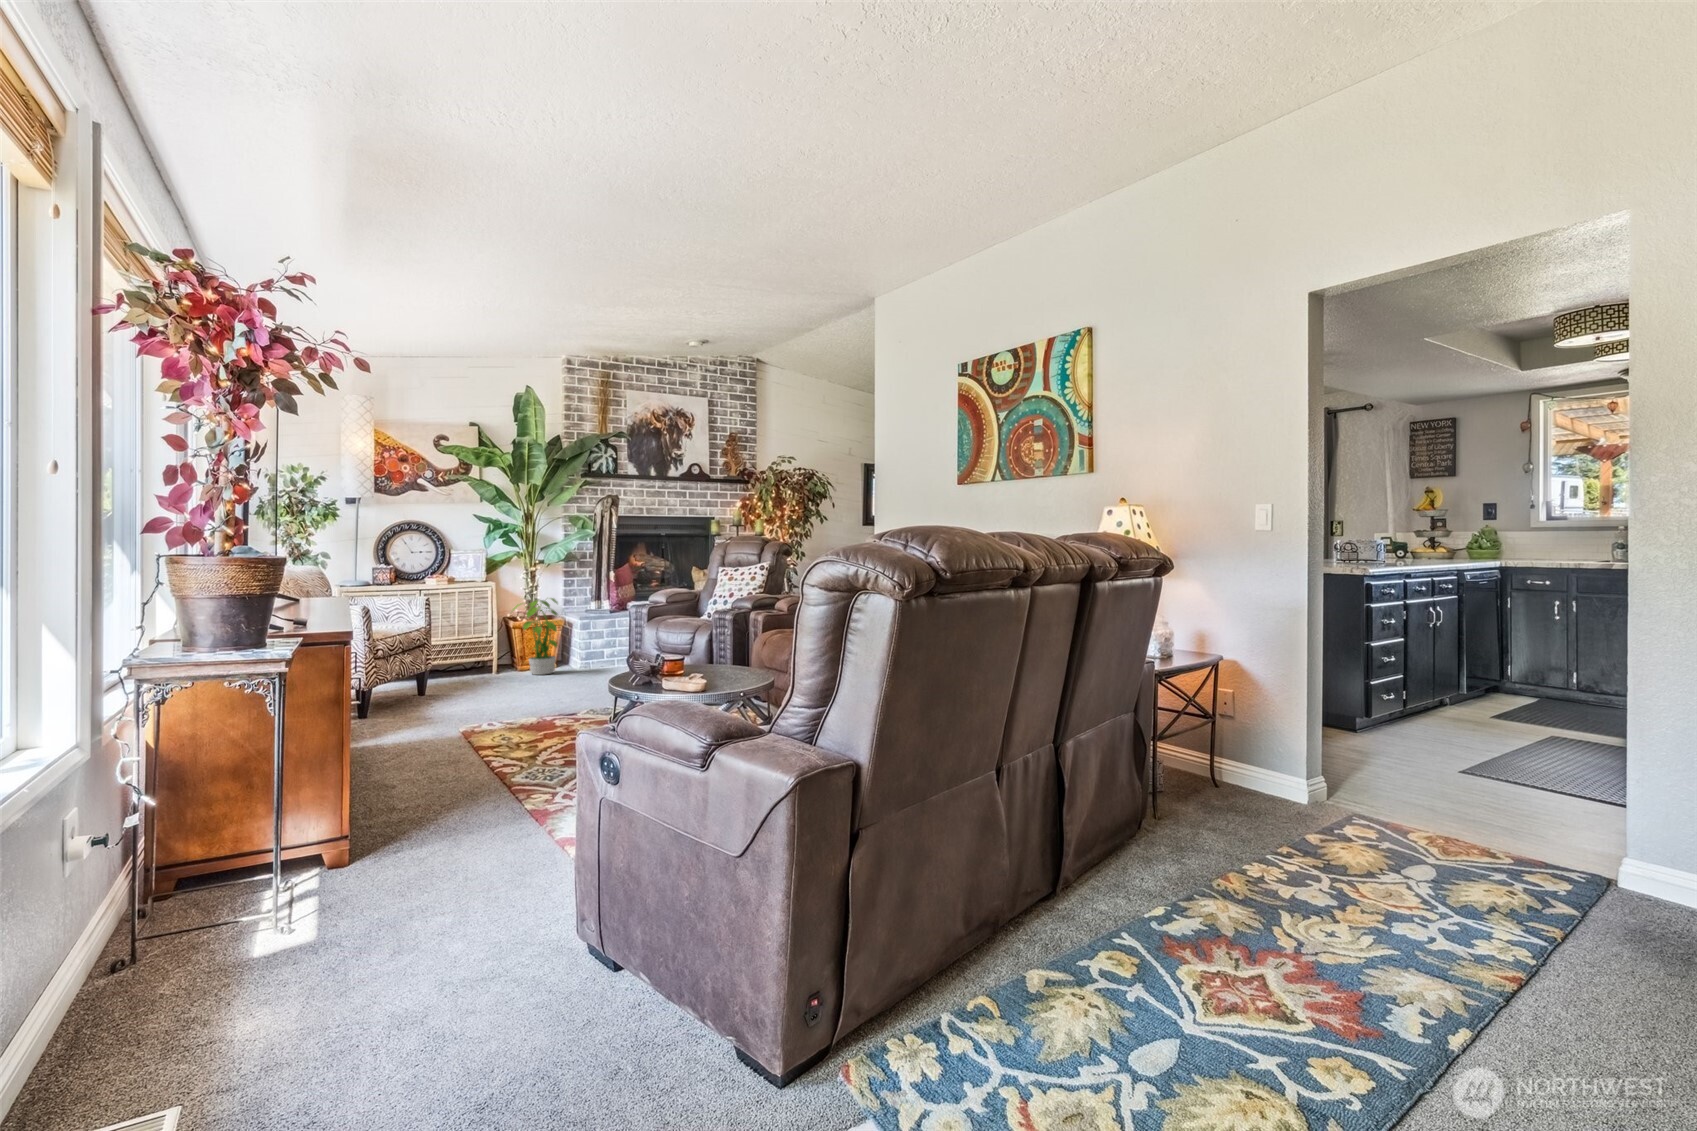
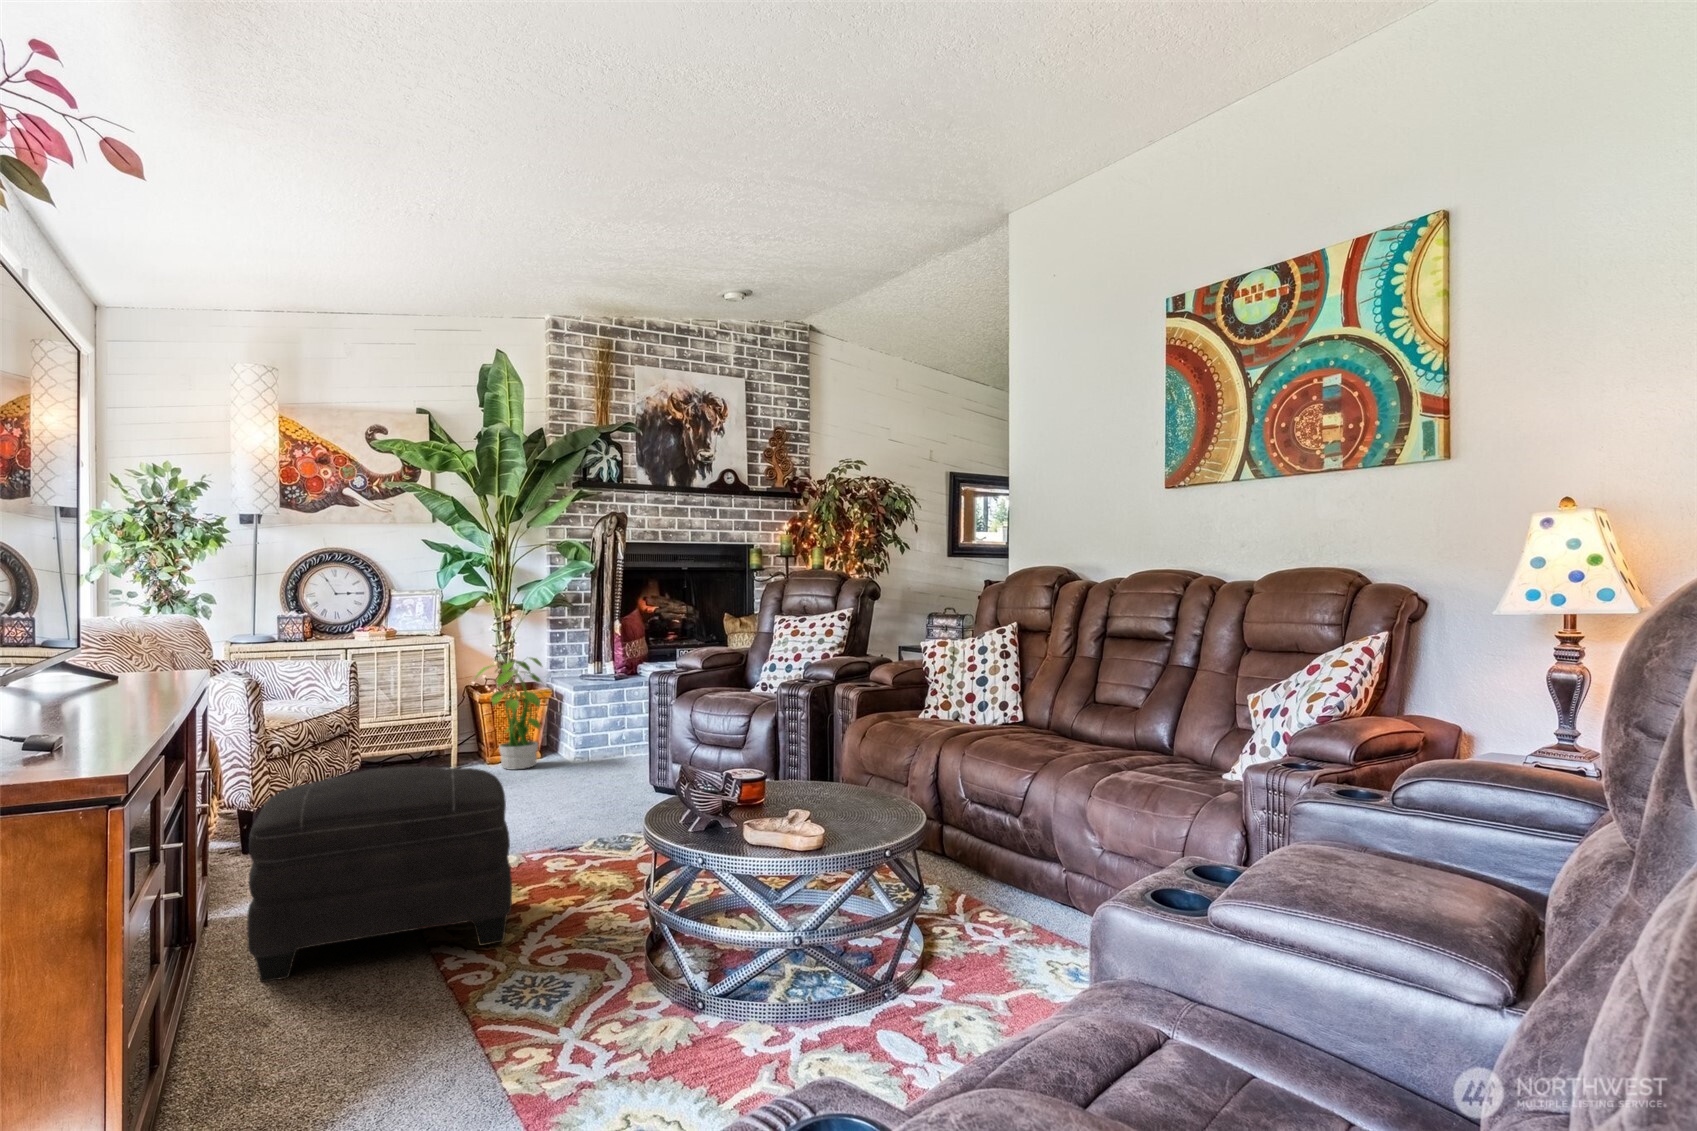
ottoman: none [383,655,532,769] -> present [247,767,512,982]

